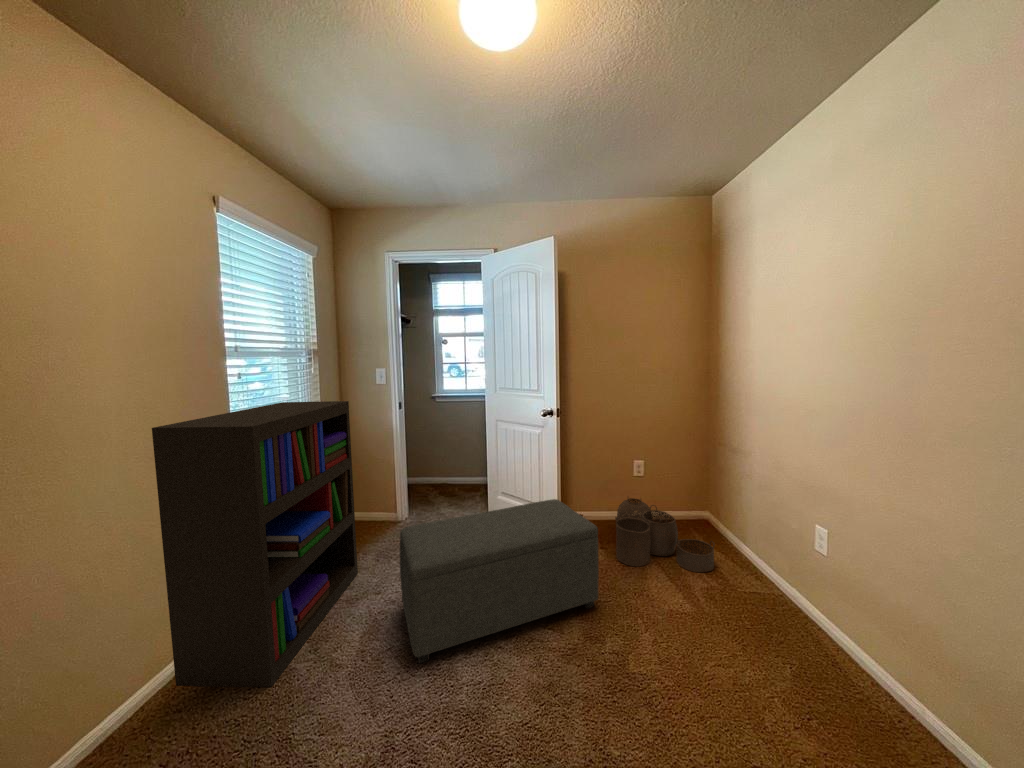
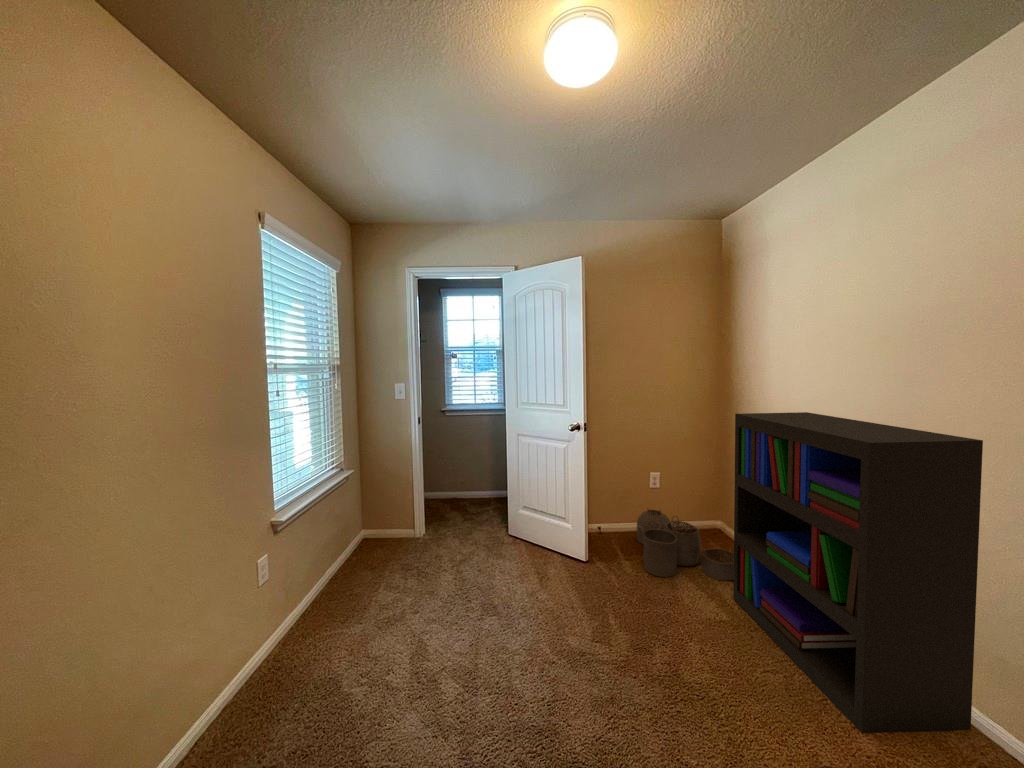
bookshelf: present [152,401,358,687] -> present [733,412,983,733]
ottoman: present [400,499,599,664] -> none [444,513,640,684]

